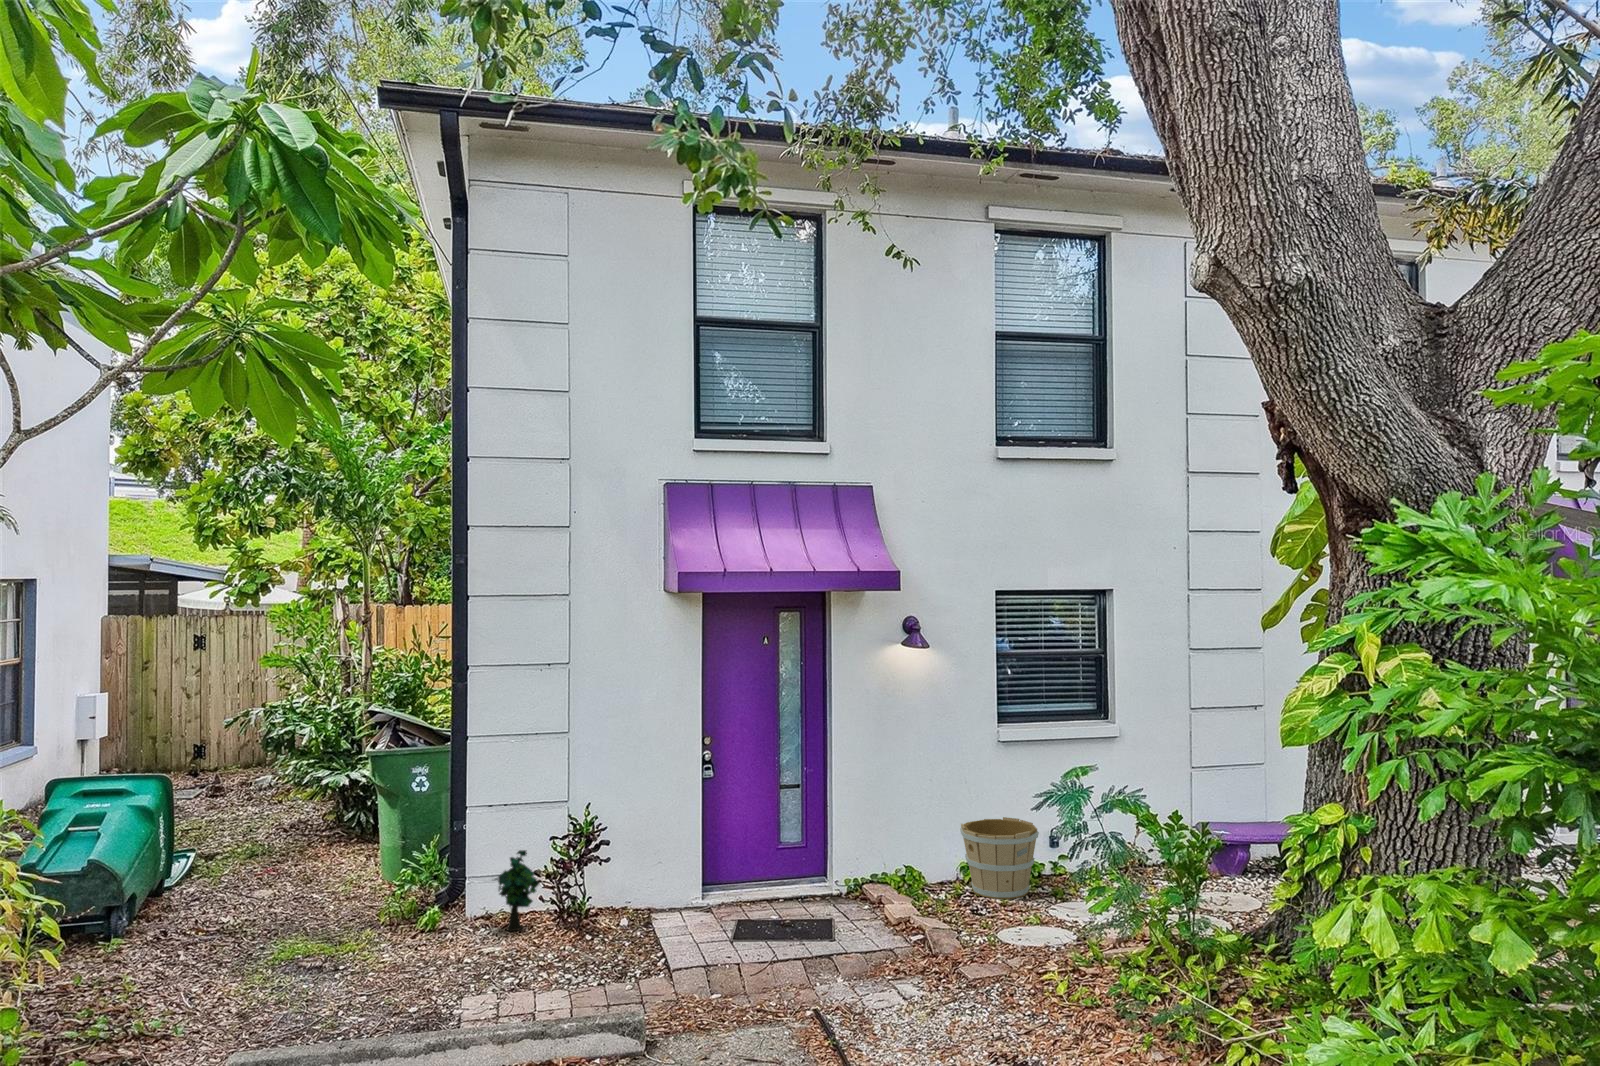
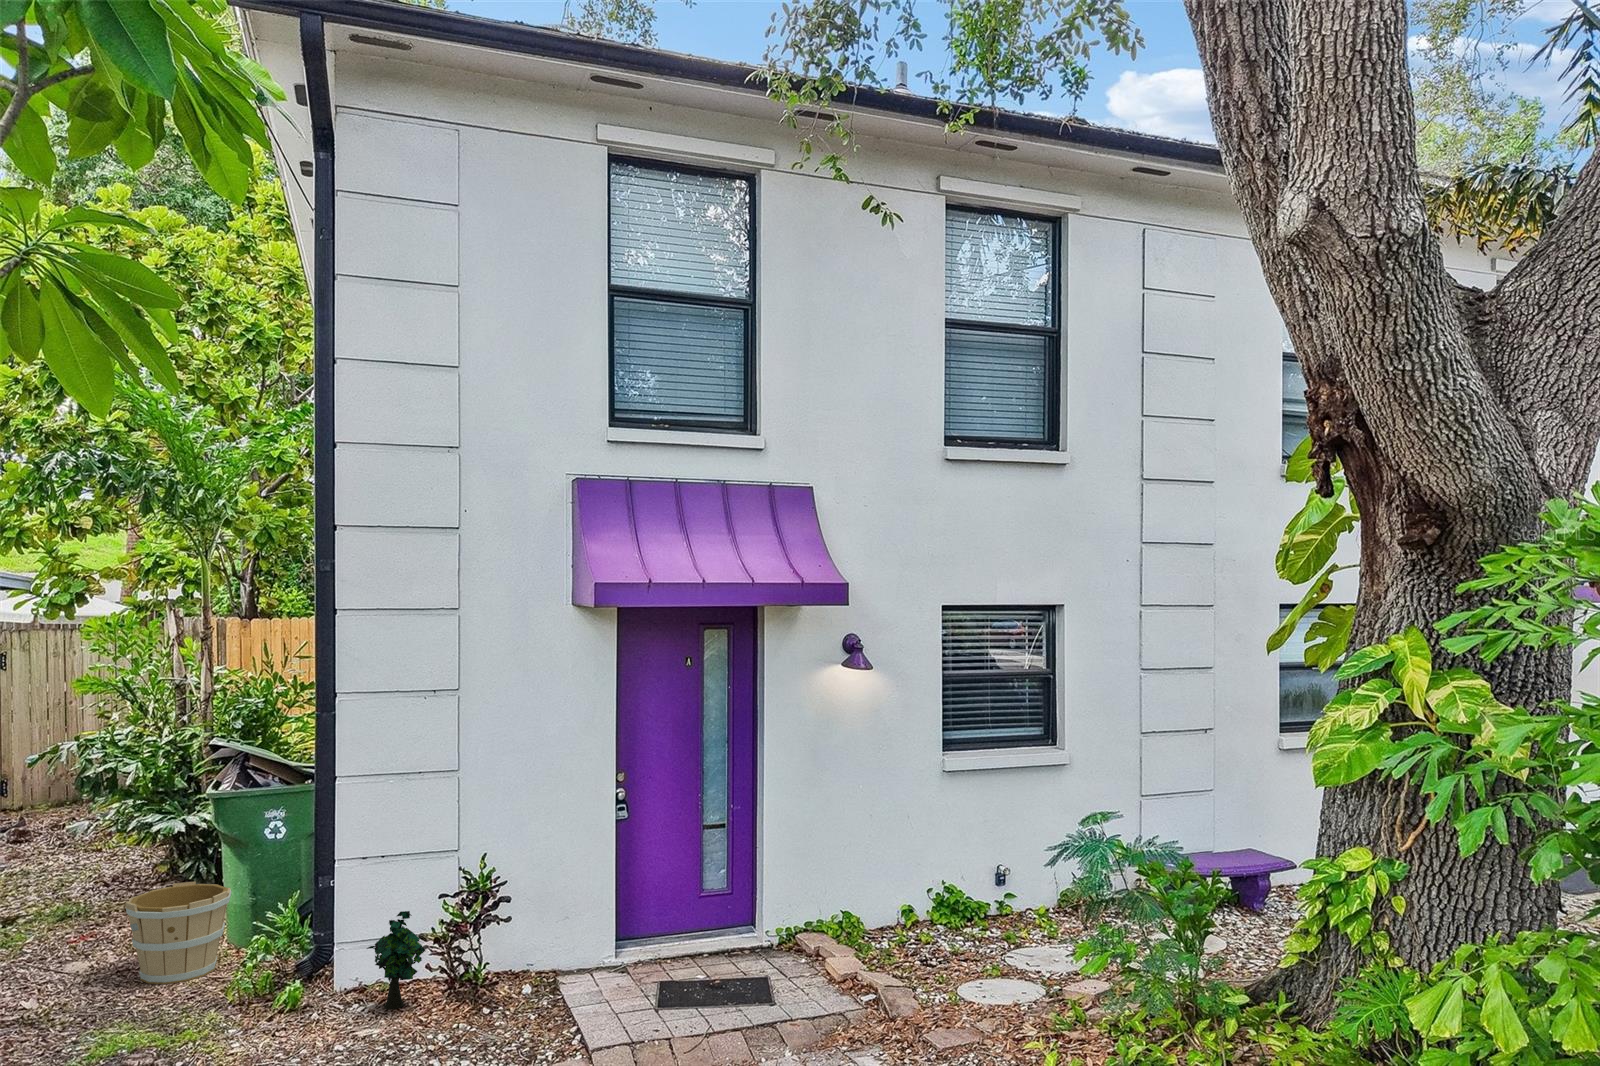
wooden bucket: present [960,817,1039,899] -> present [125,882,232,984]

